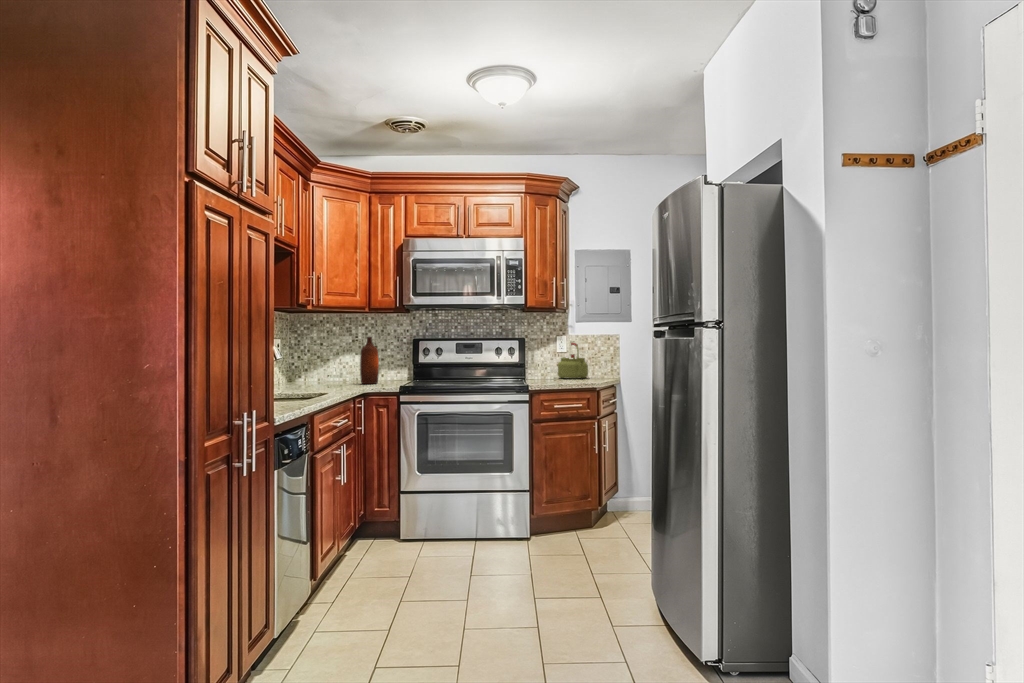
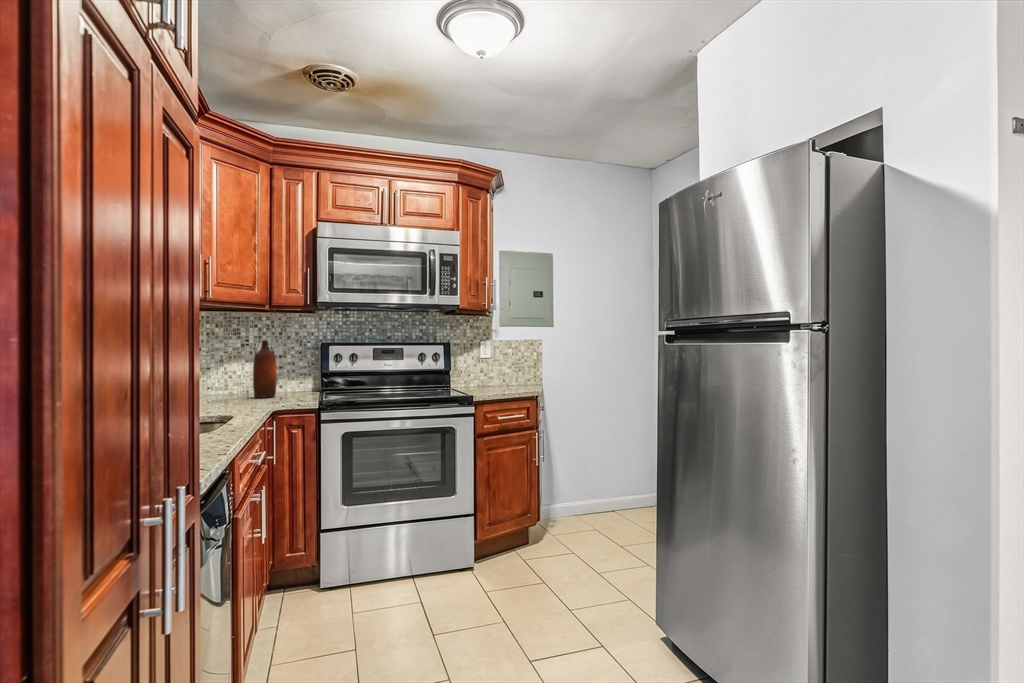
kettle: present [558,343,588,379] -> none [481,348,513,386]

